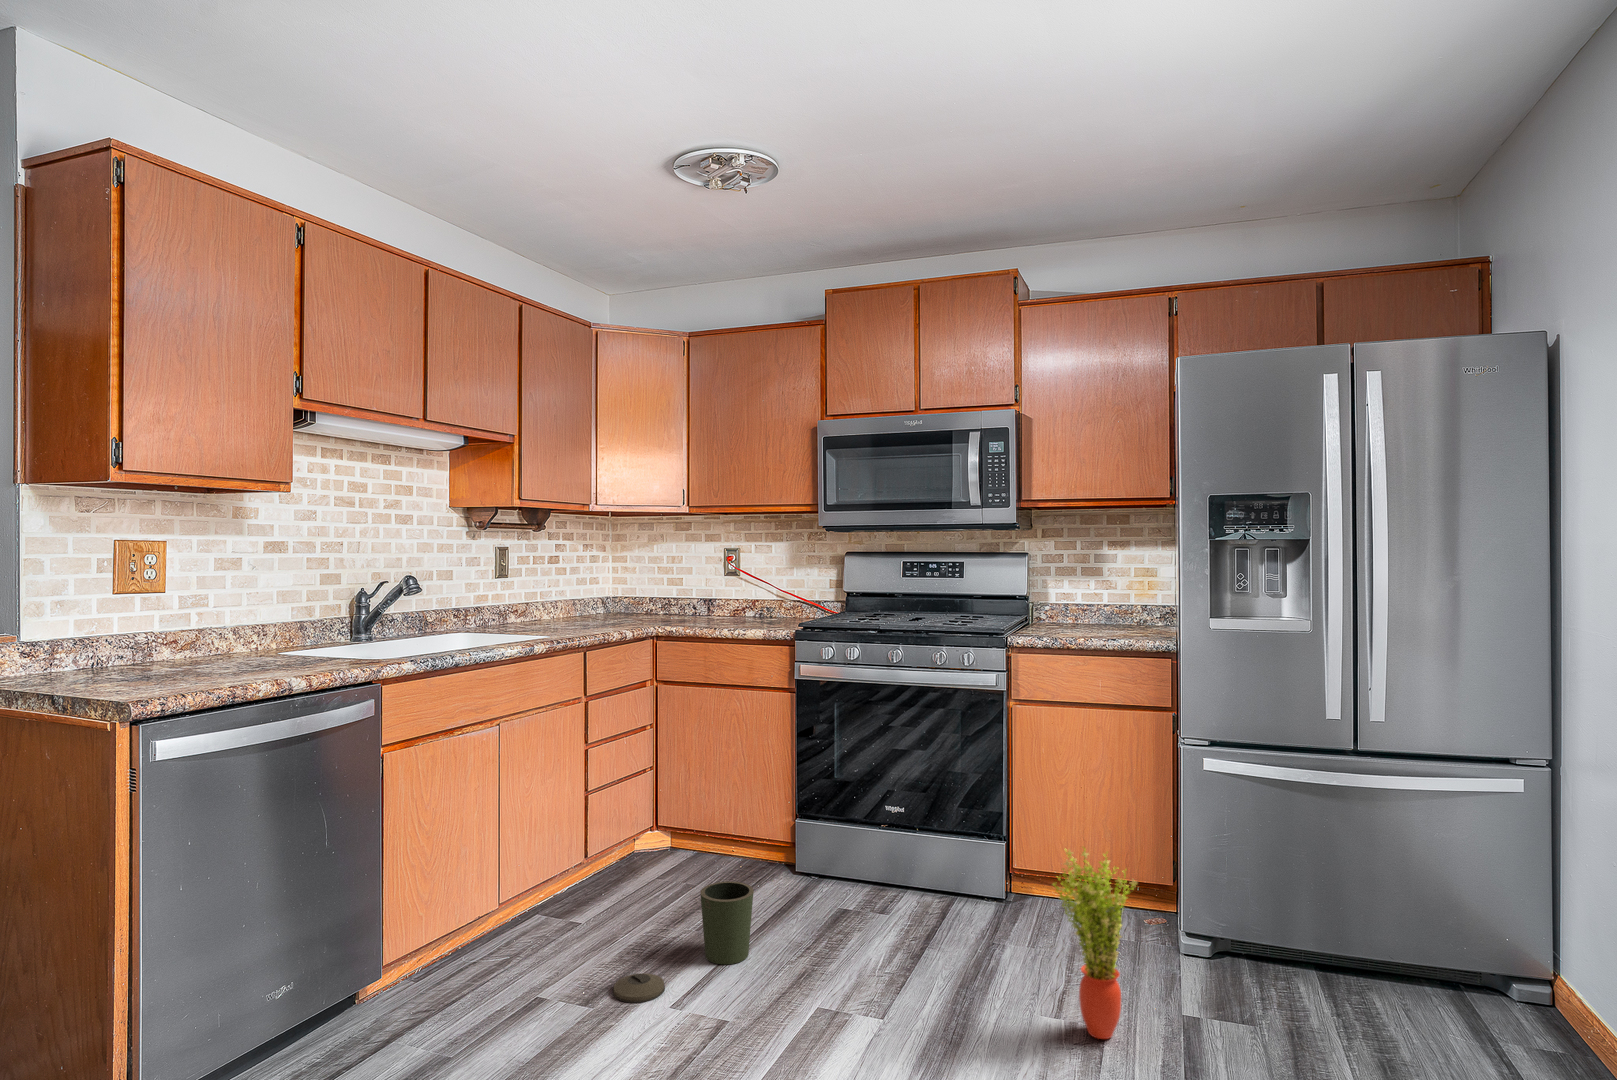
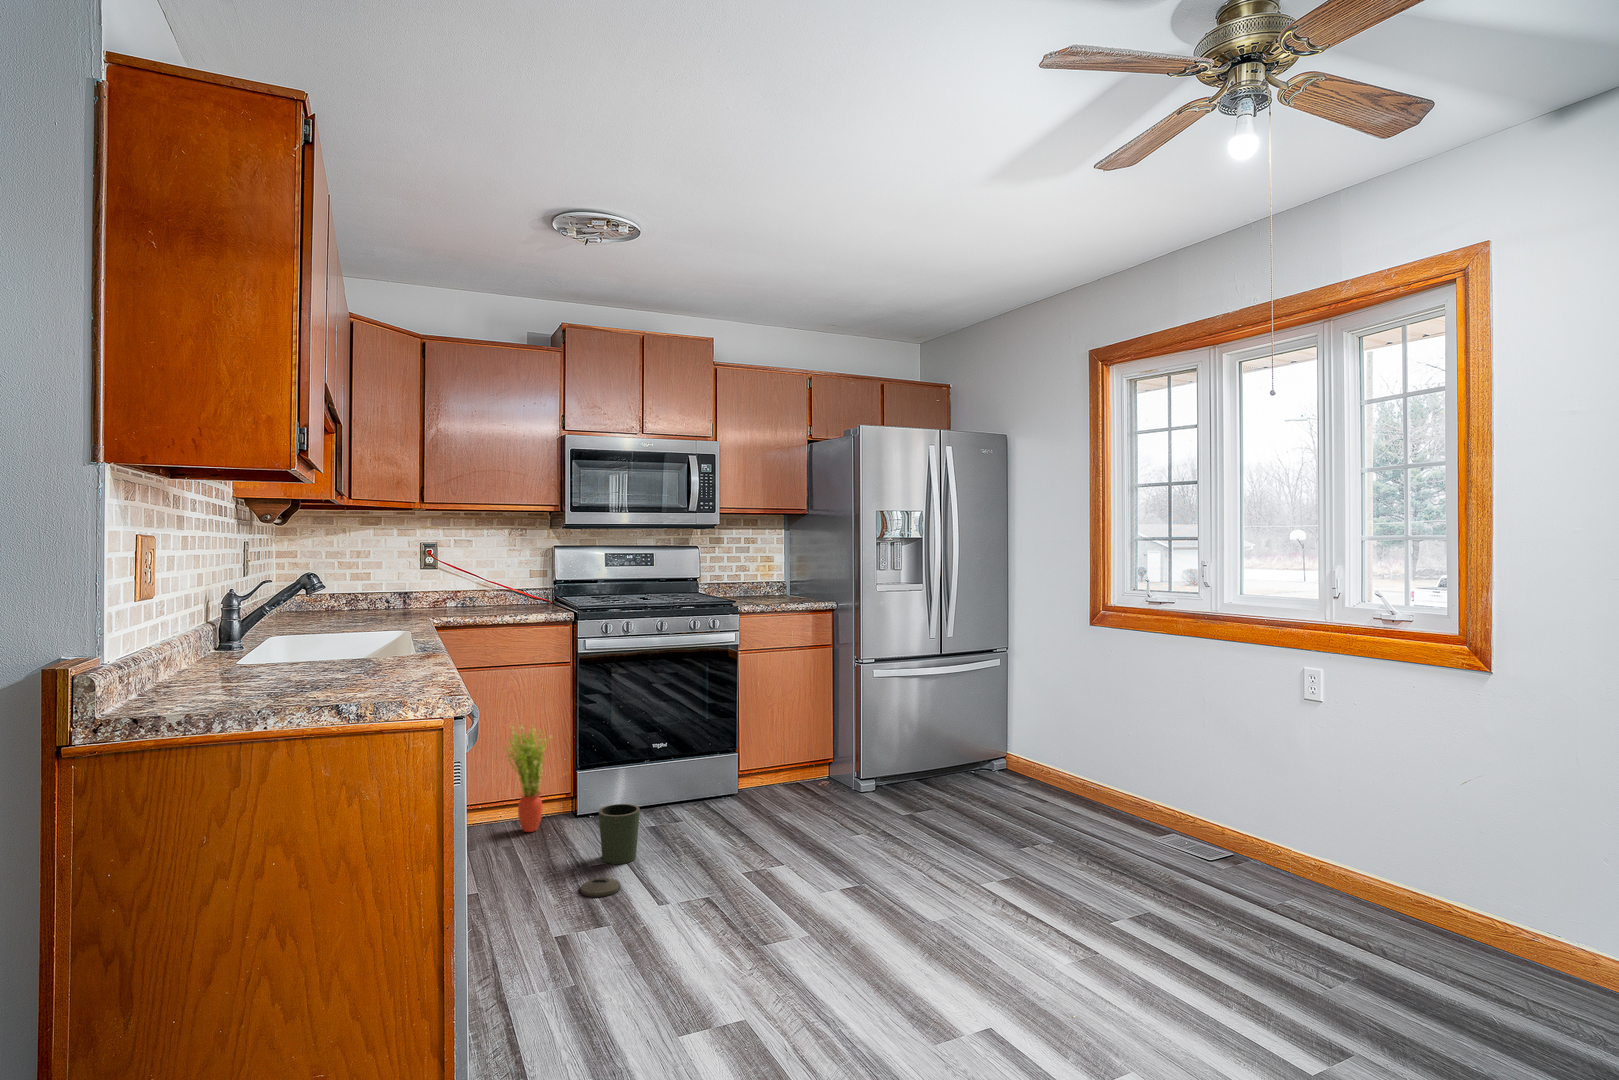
potted plant: present [1053,848,1137,1039] -> present [504,724,552,832]

